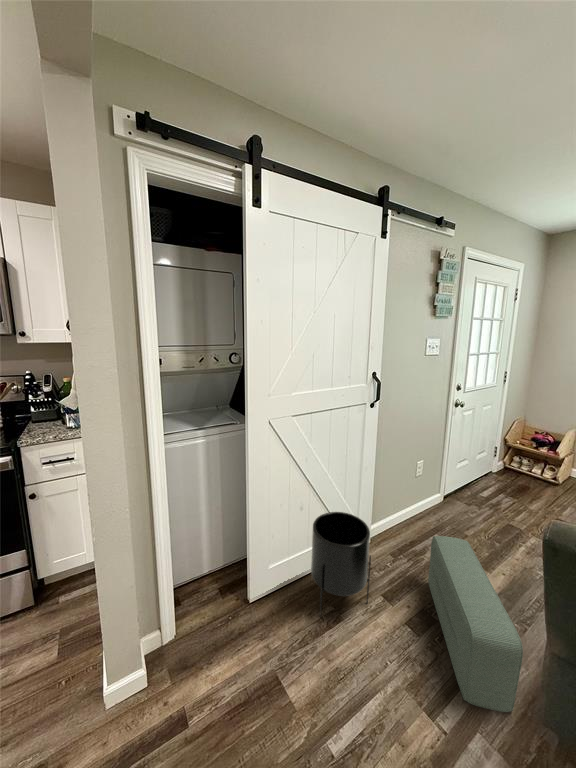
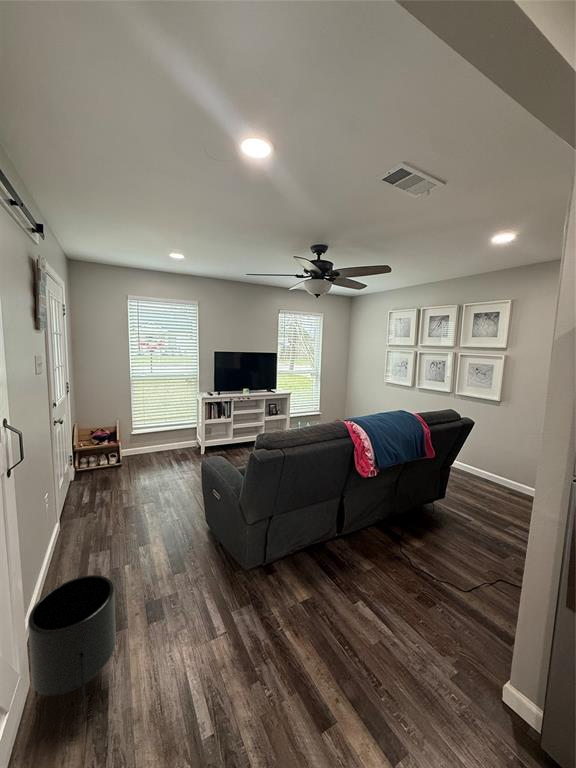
pouf: present [428,536,523,712] -> none [126,526,229,611]

